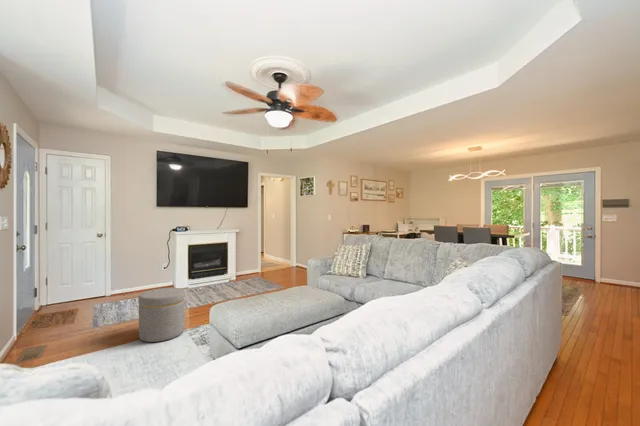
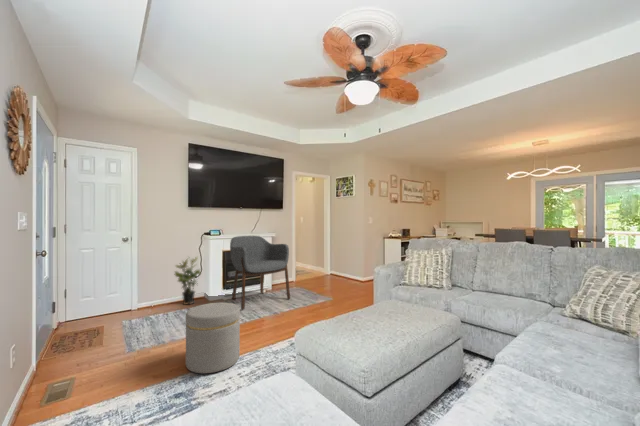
armchair: none [194,232,248,296] -> present [230,236,290,309]
potted plant: none [143,250,168,292] -> present [174,258,200,304]

